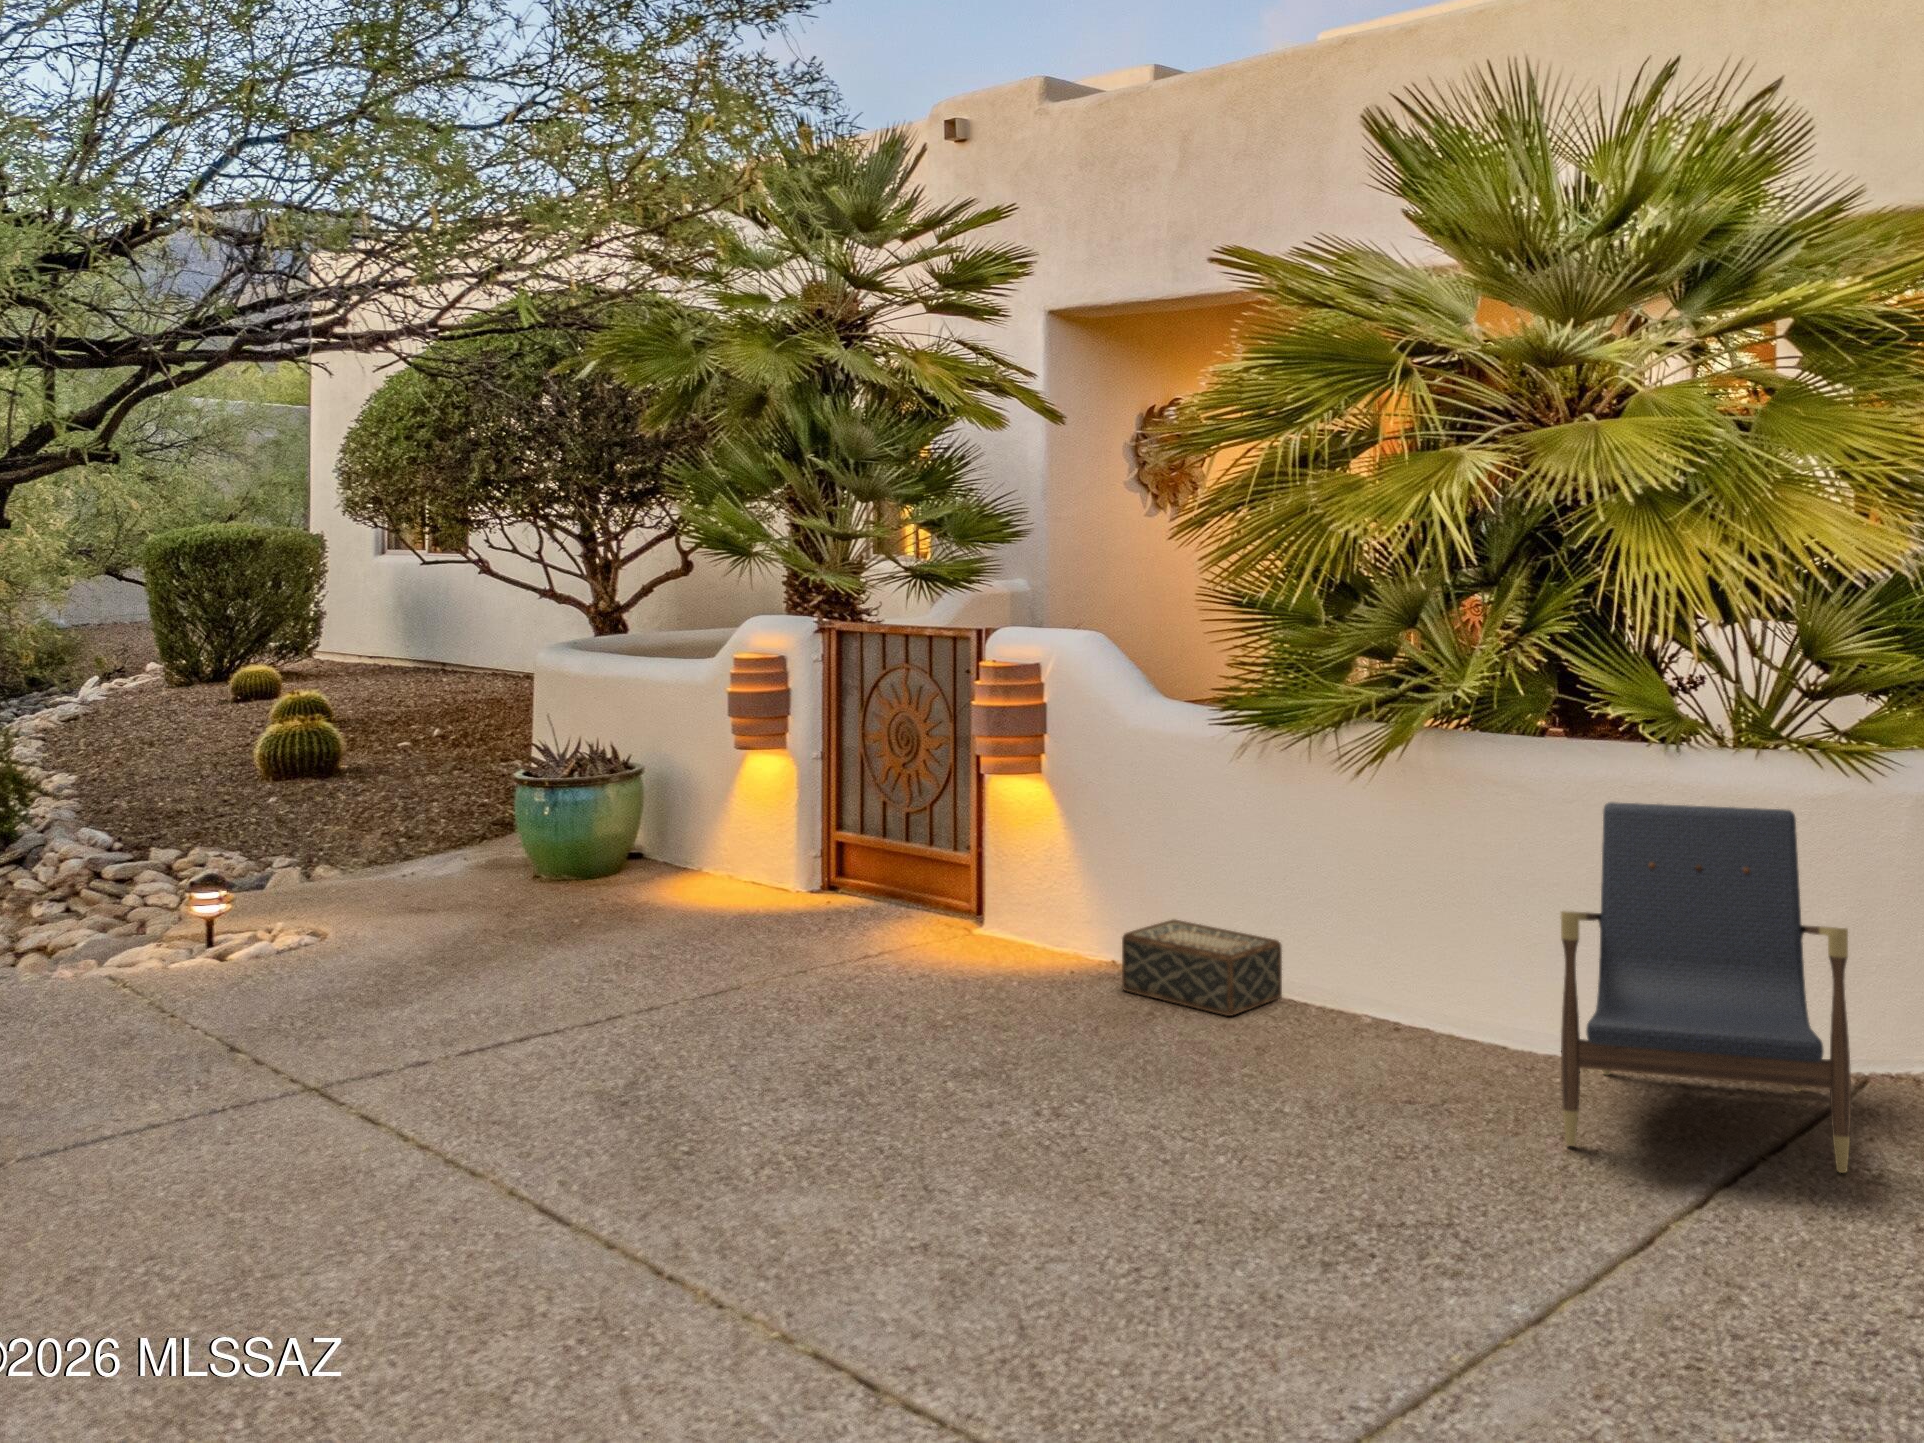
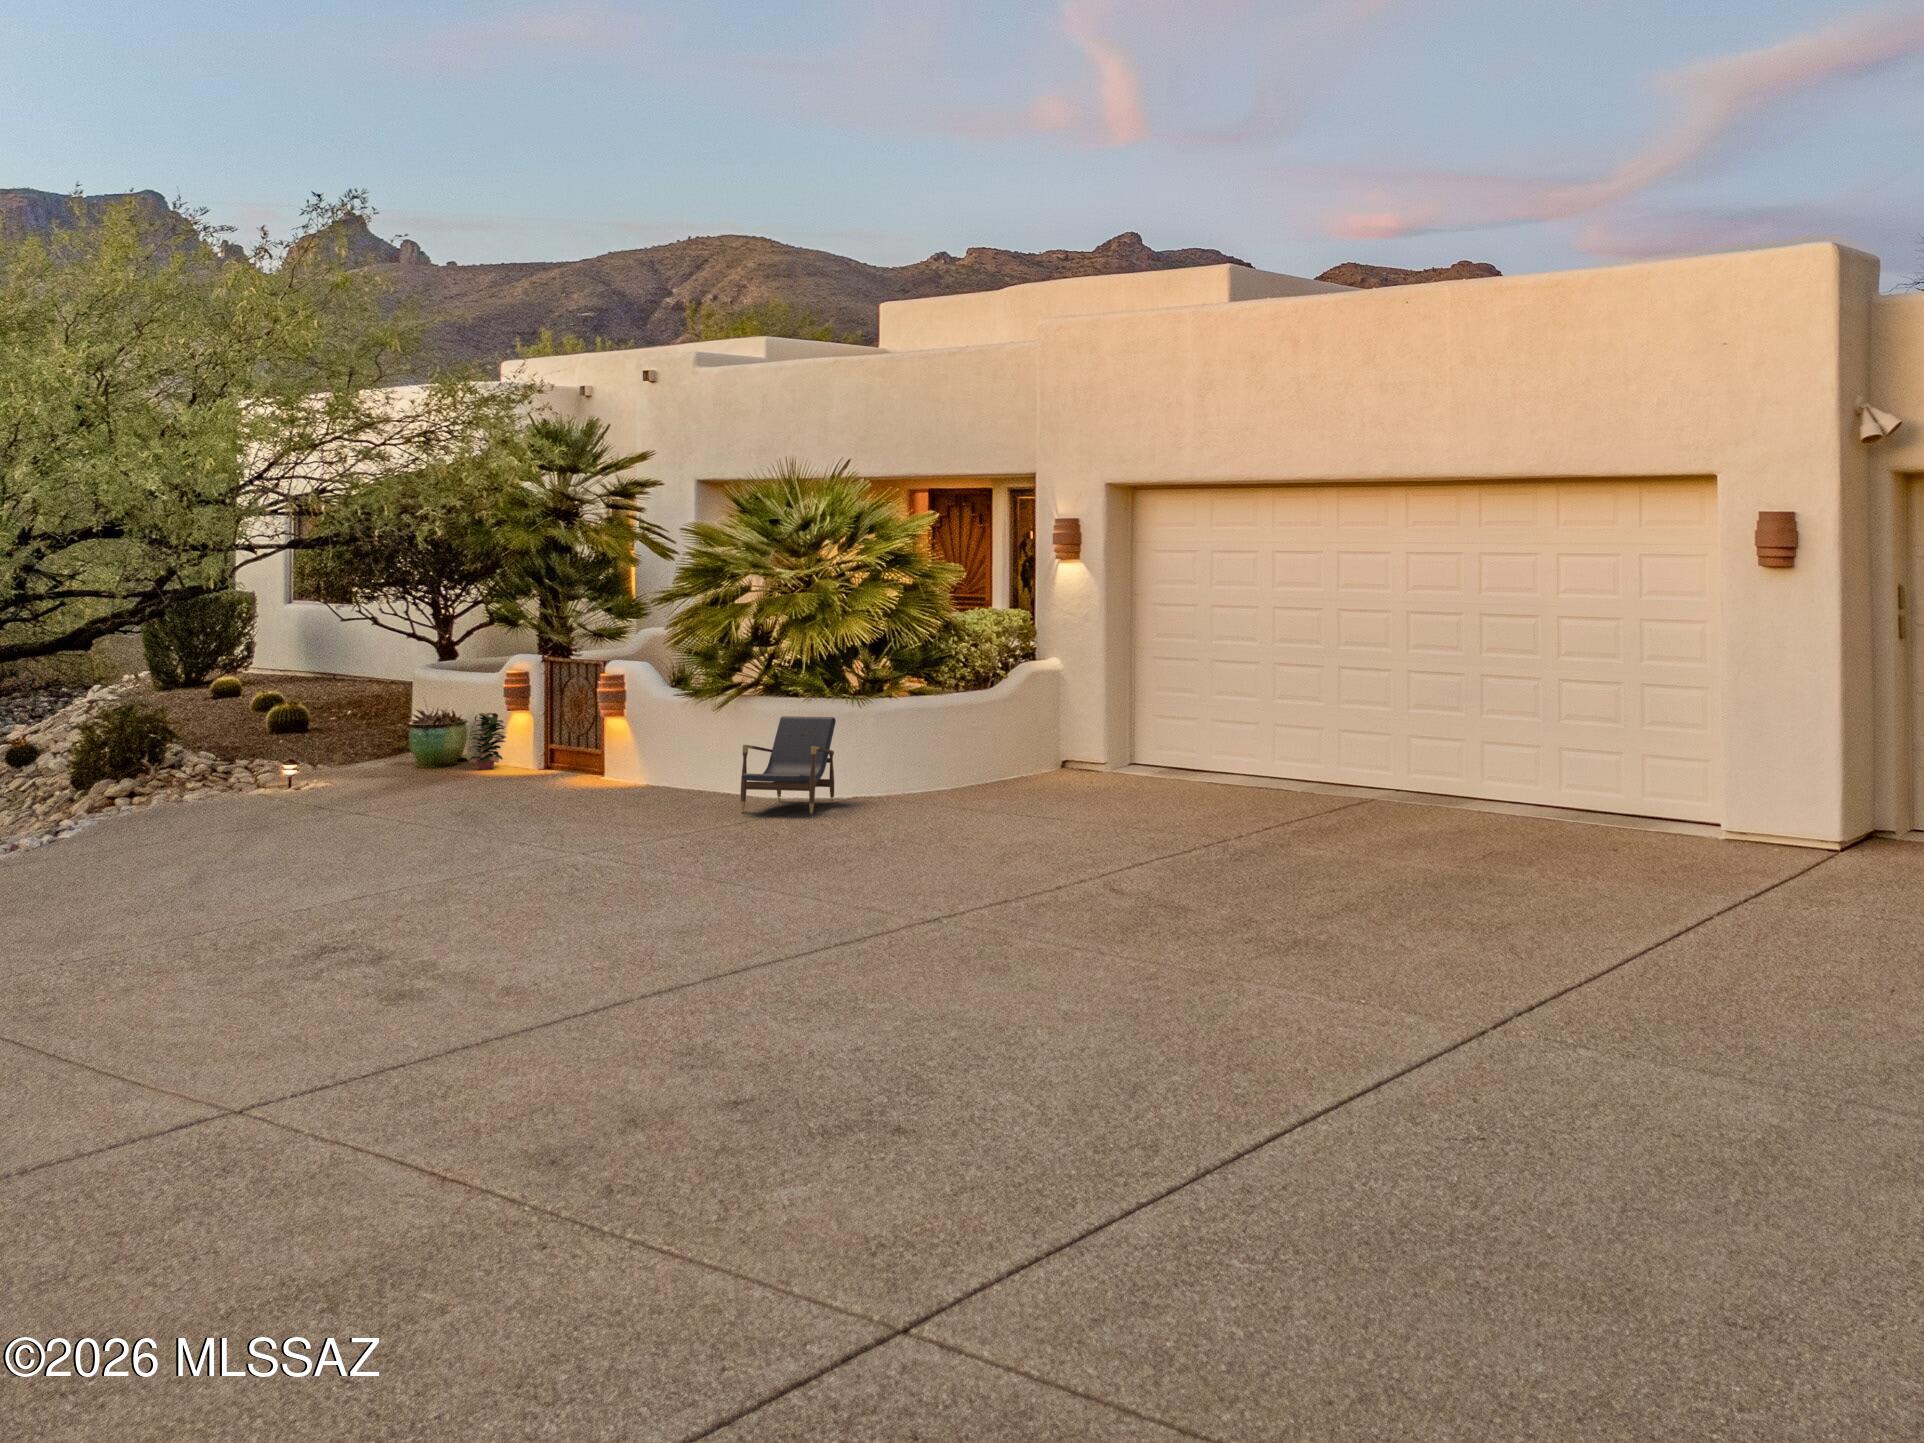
decorative plant: none [647,751,743,887] -> present [469,713,506,769]
woven basket: present [1122,920,1282,1016] -> none [642,766,697,794]

